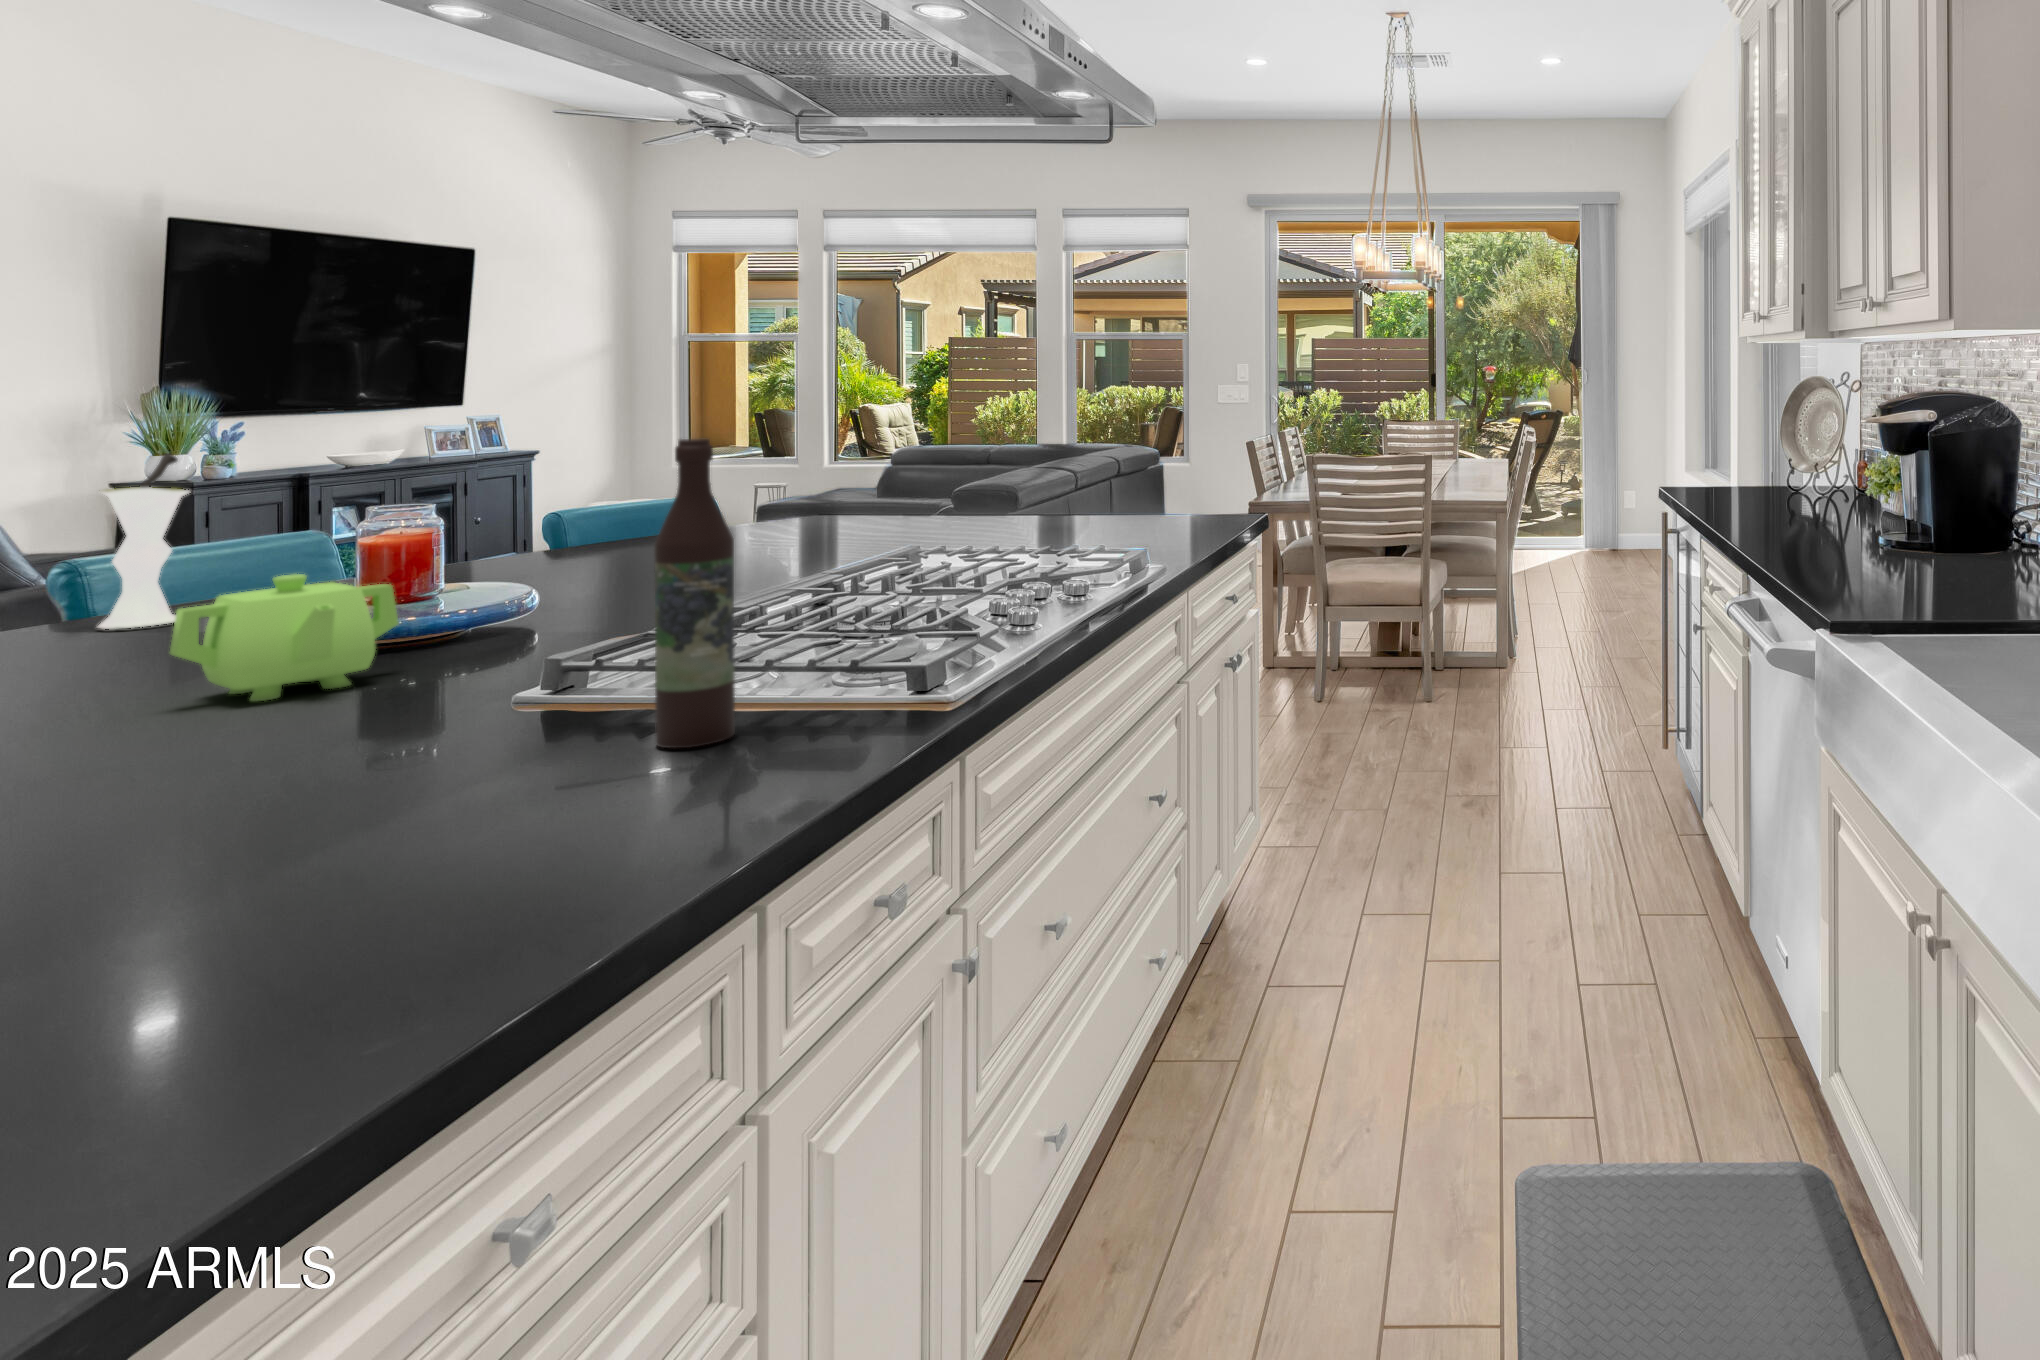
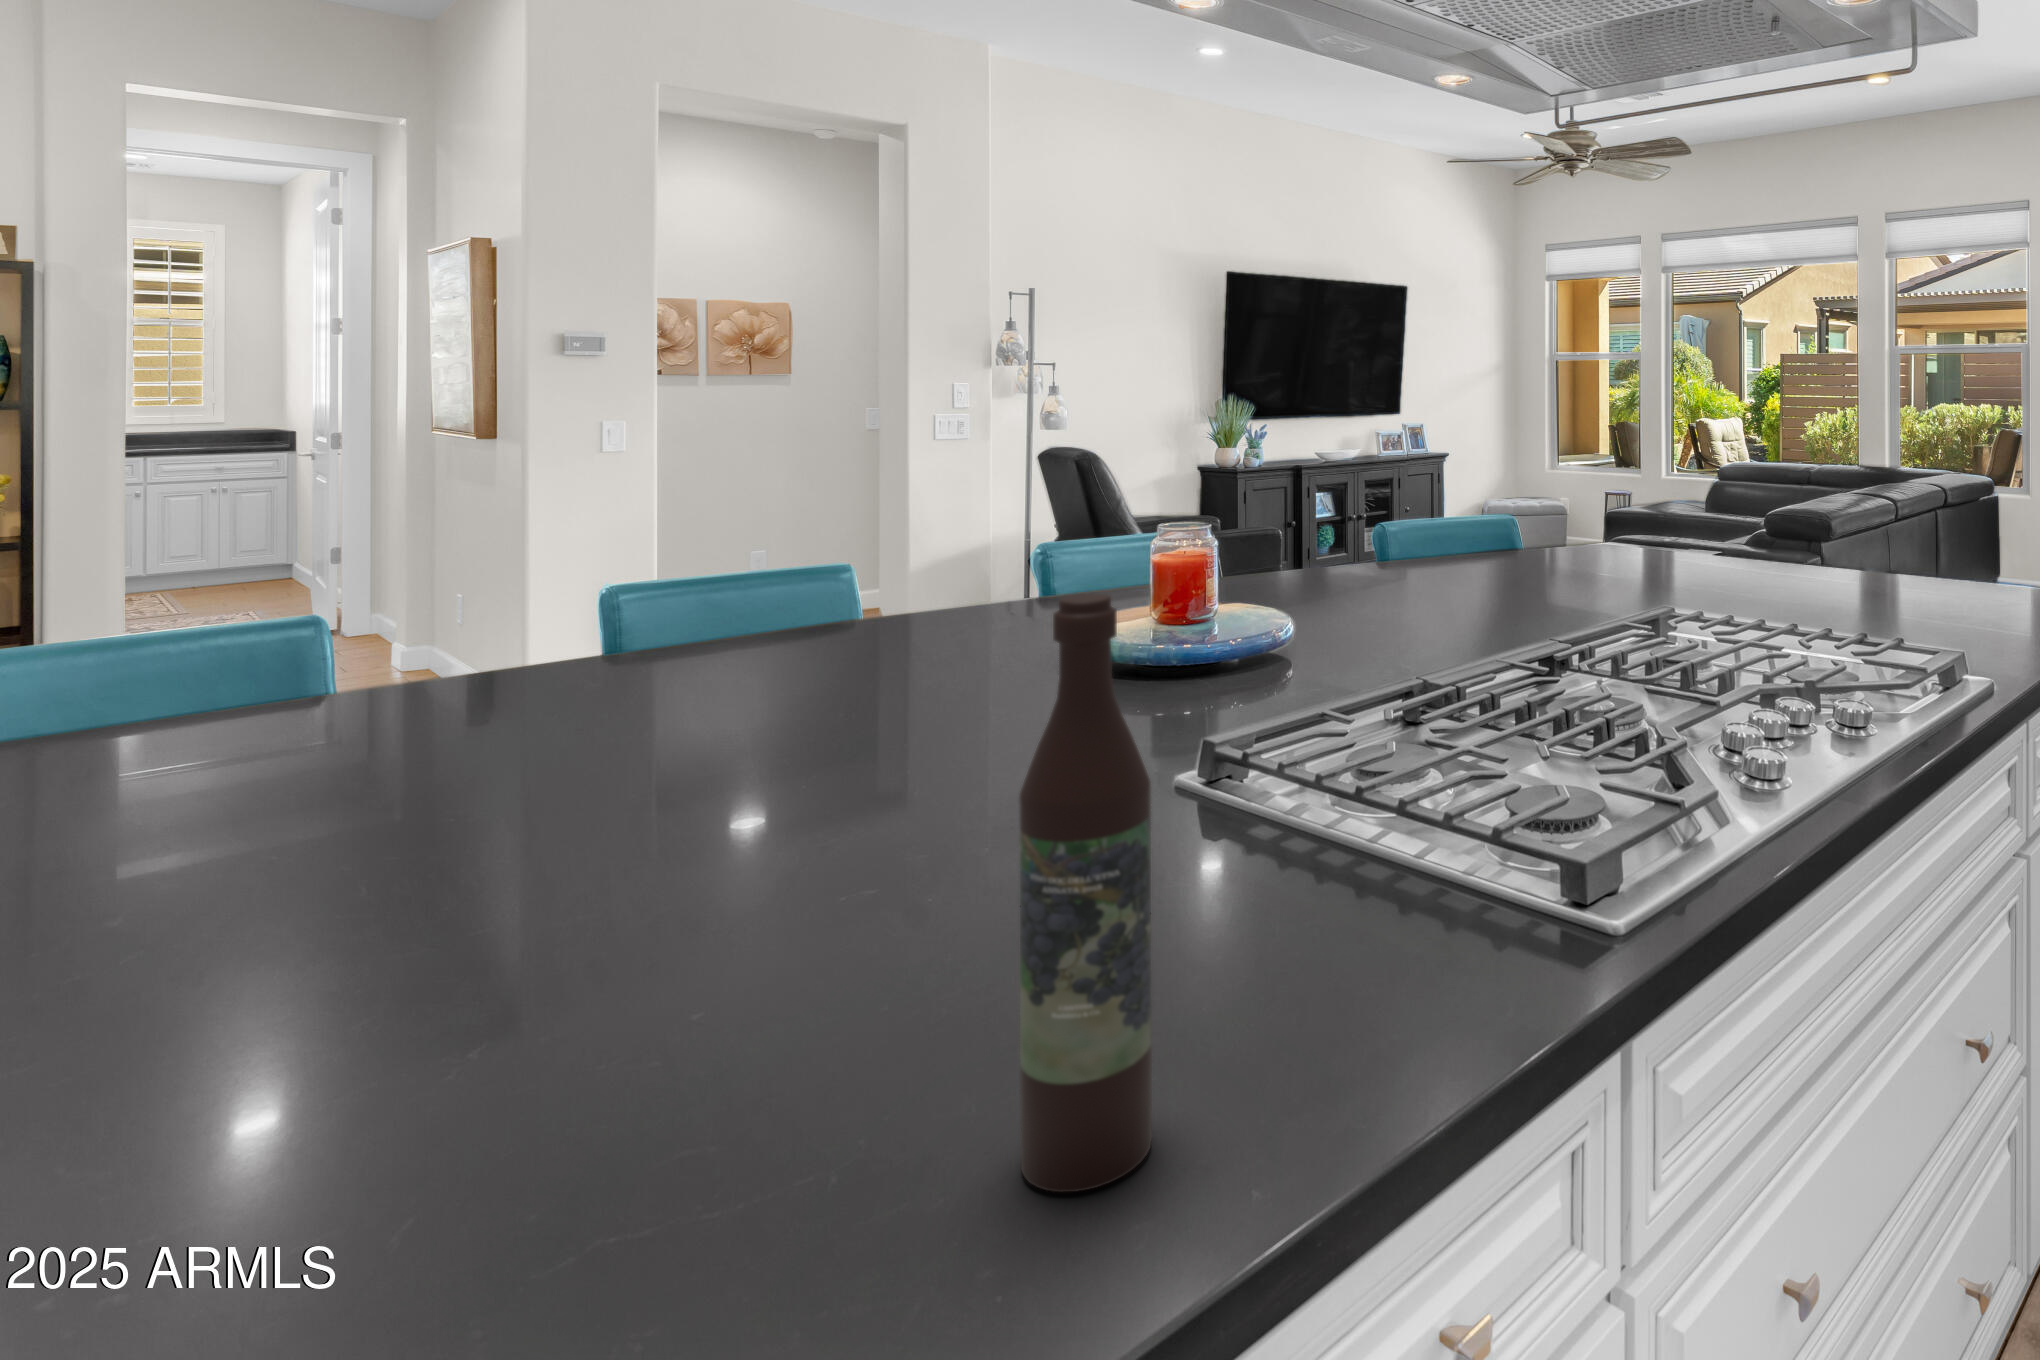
vase: present [98,452,189,629] -> none [936,488,1006,660]
teapot: present [170,574,399,702] -> none [794,670,1020,828]

